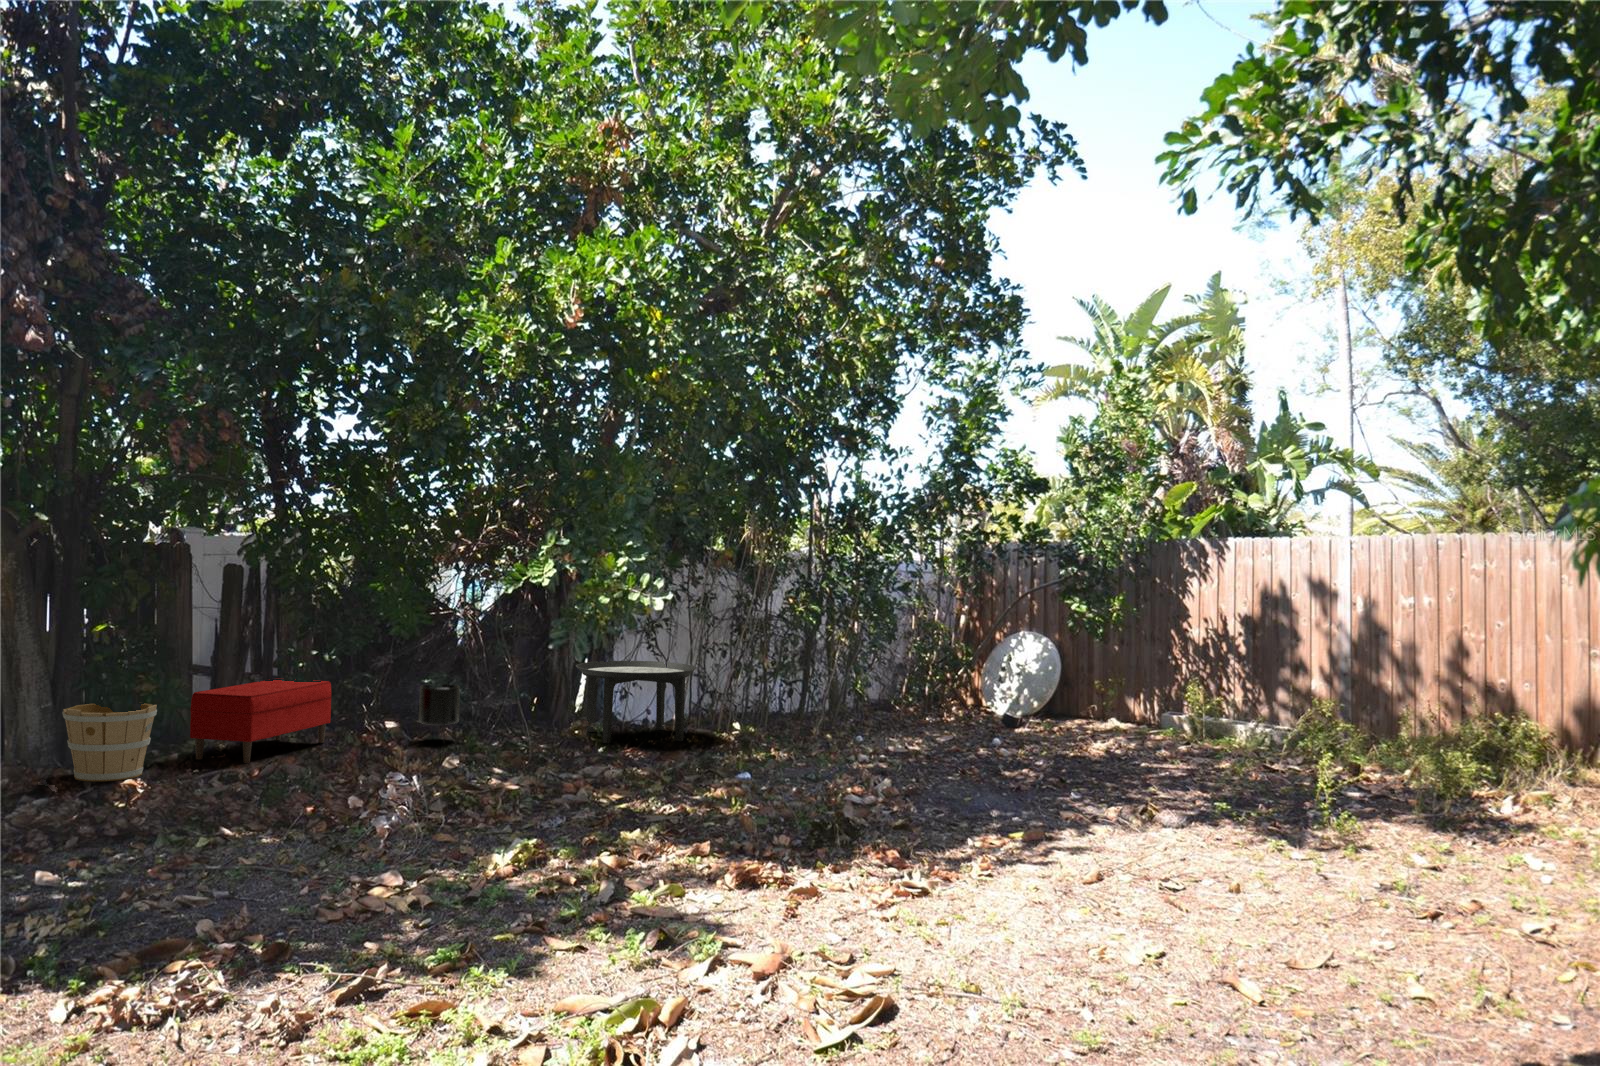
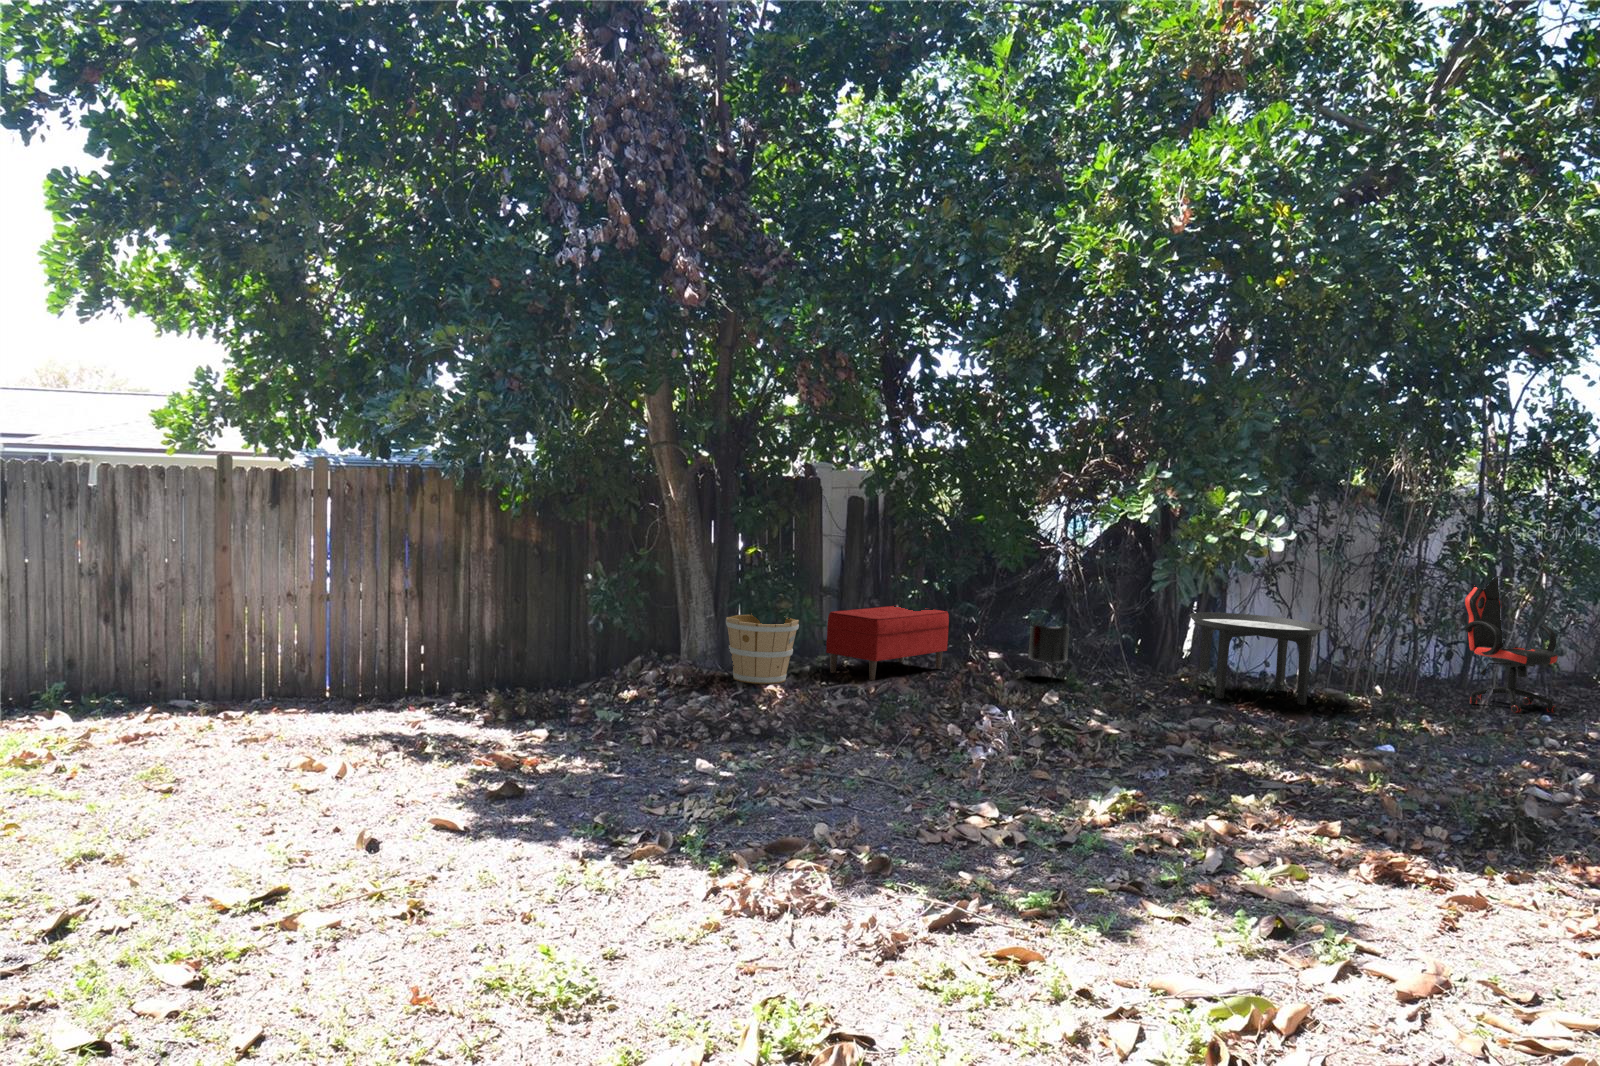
chair: none [809,612,881,729] -> present [1464,577,1558,713]

